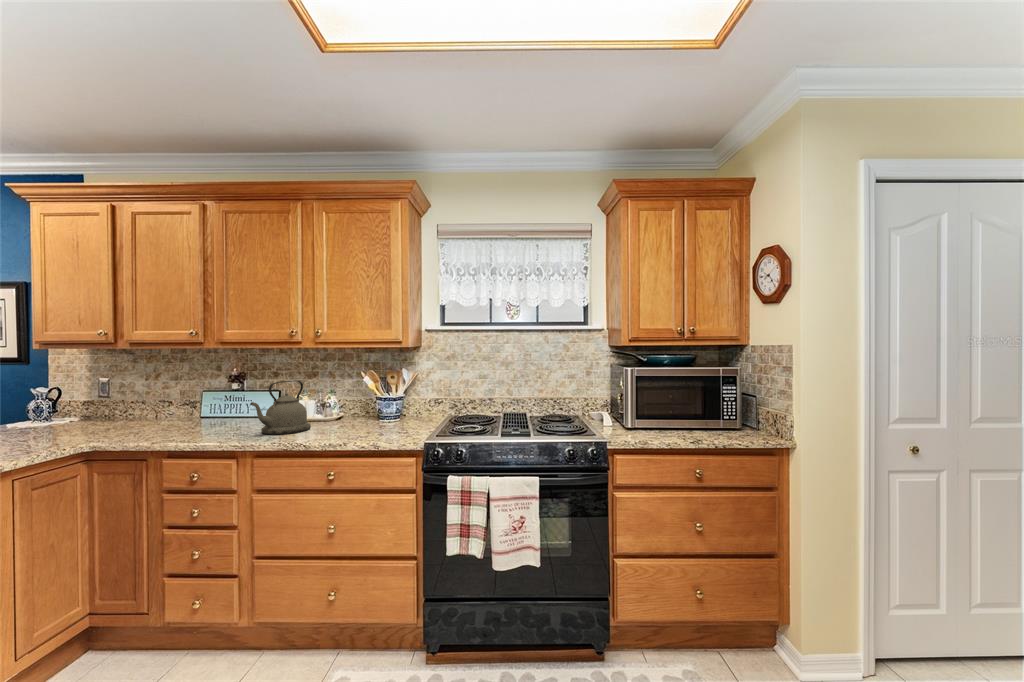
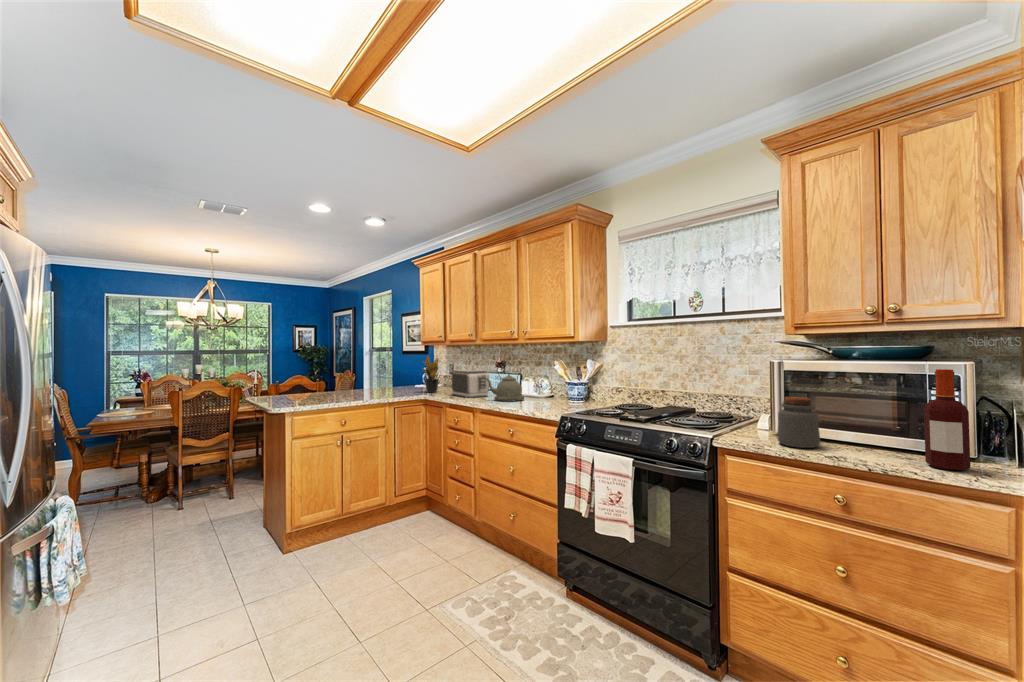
potted plant: none [43,365,109,438] -> present [424,356,439,393]
bottle: none [731,374,753,438] -> present [924,369,971,471]
toaster: none [144,389,231,437] -> present [452,370,489,398]
jar: none [645,398,675,438] -> present [777,397,820,448]

